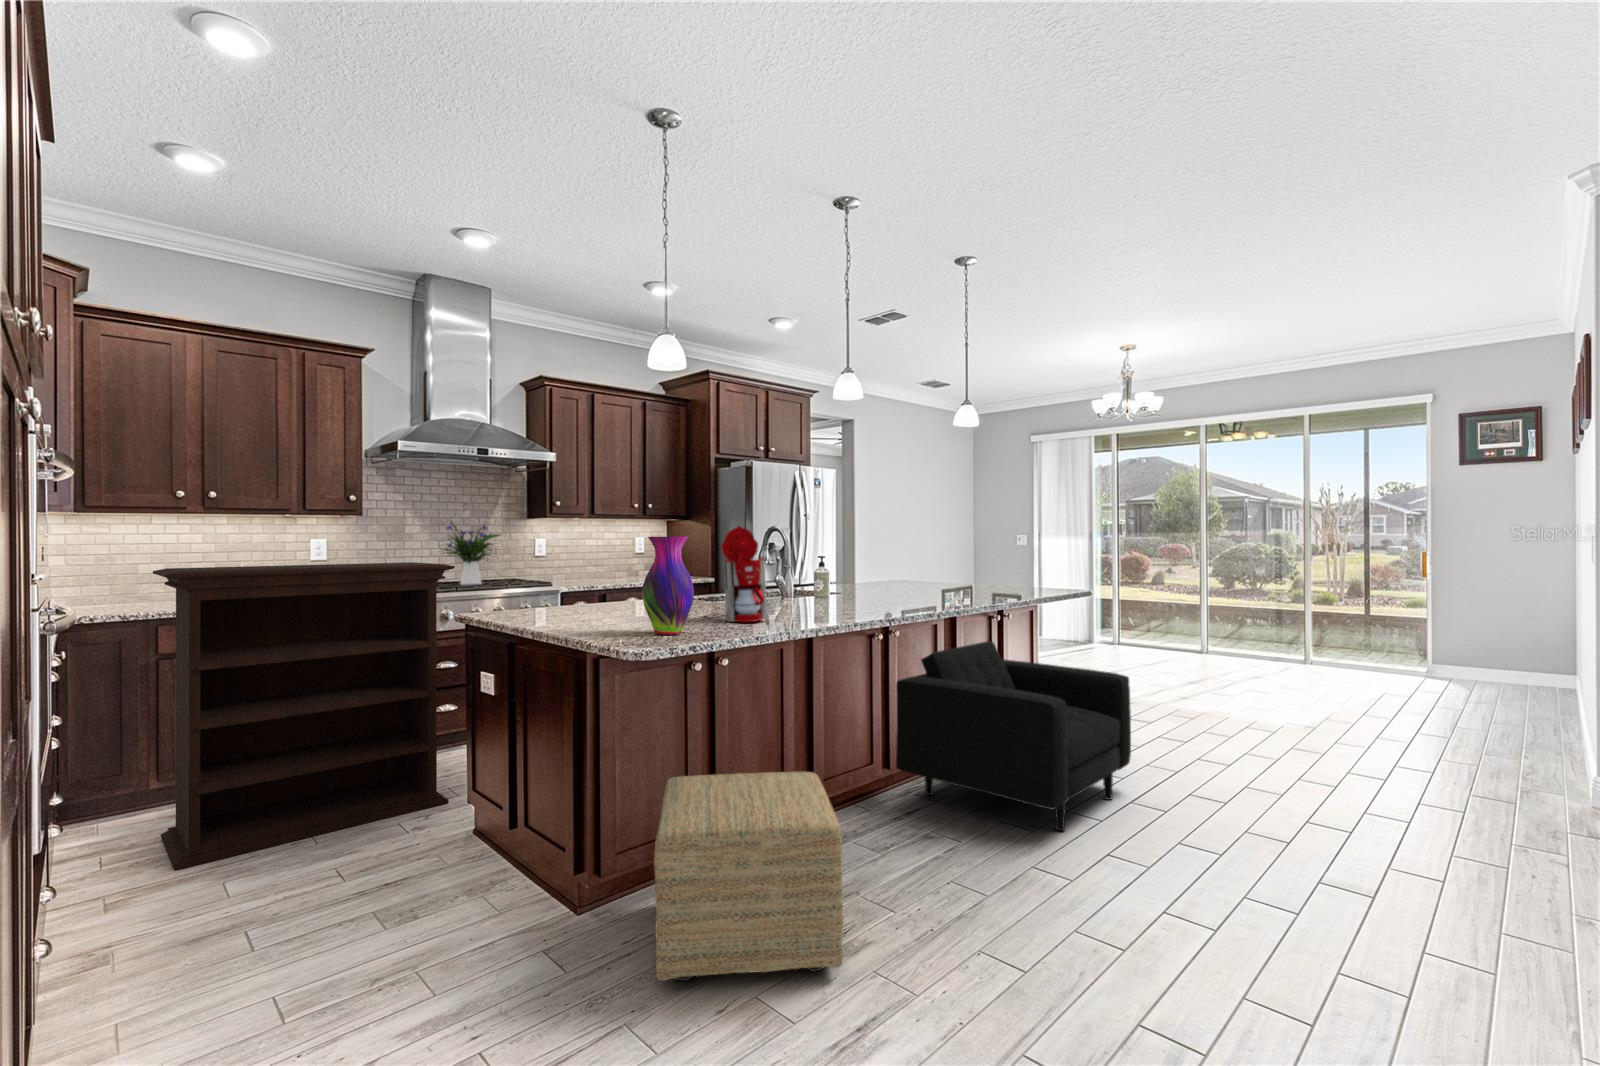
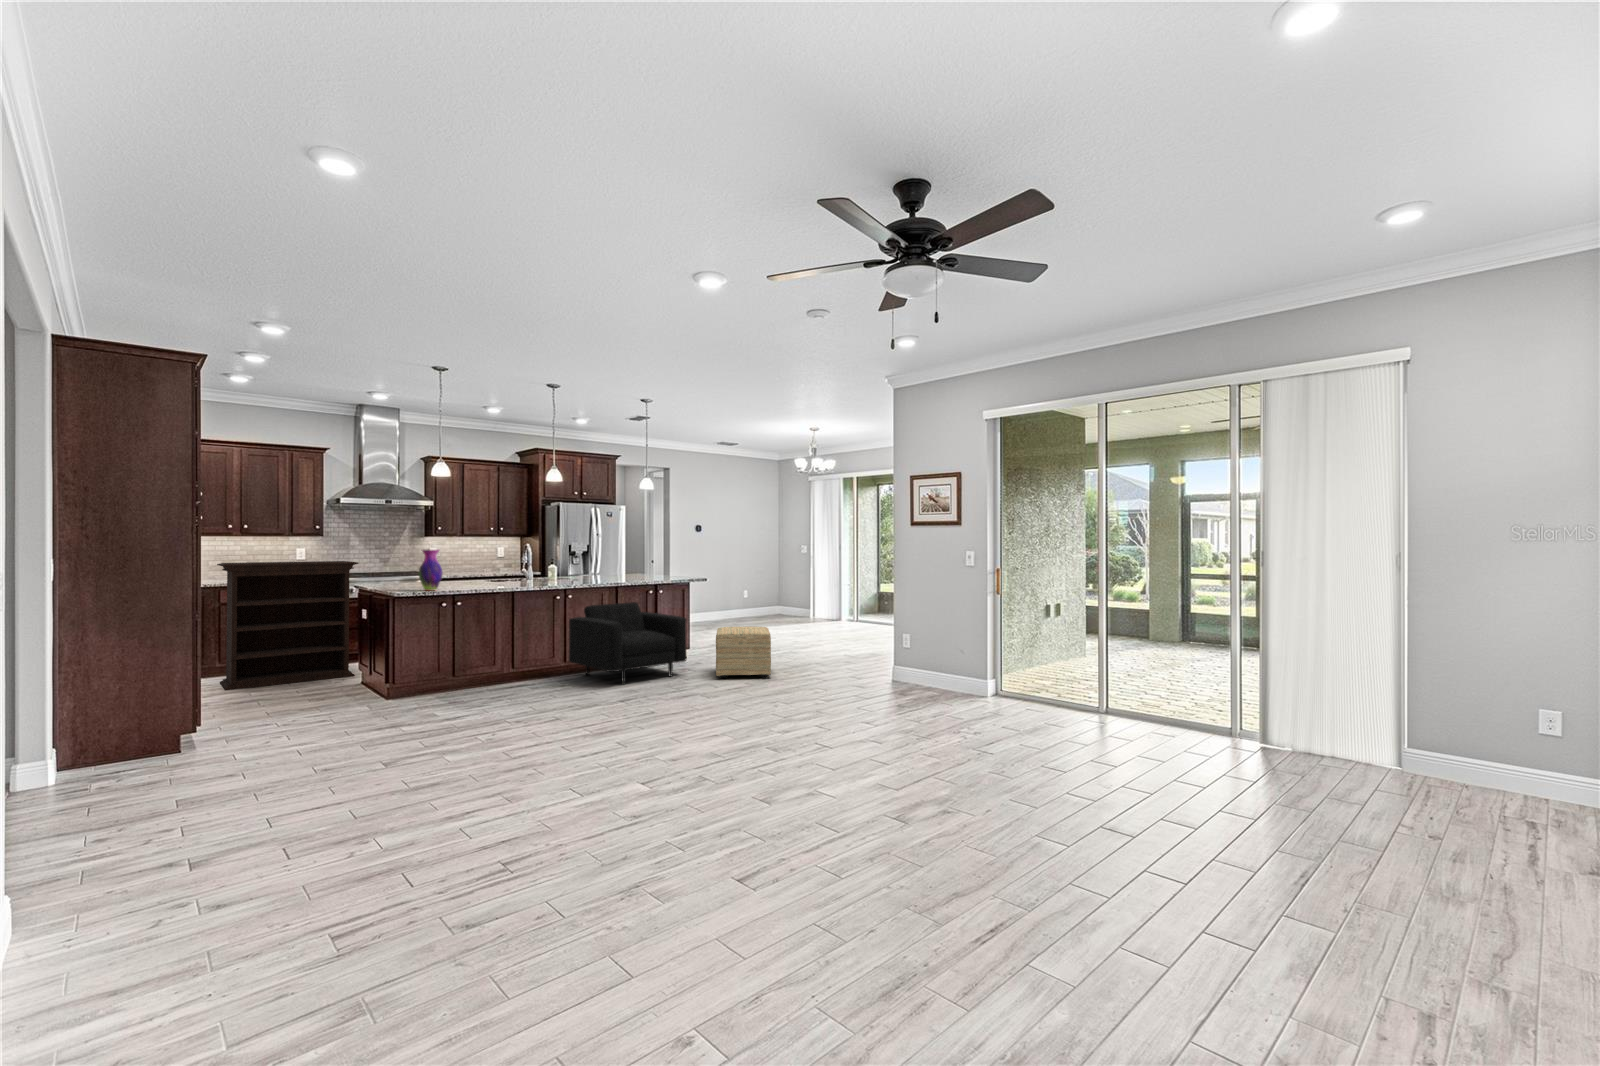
flower arrangement: present [442,521,500,585] -> none [369,538,406,574]
coffee maker: present [703,526,767,622] -> none [467,544,494,588]
ottoman: present [654,772,843,981] -> present [716,626,771,678]

